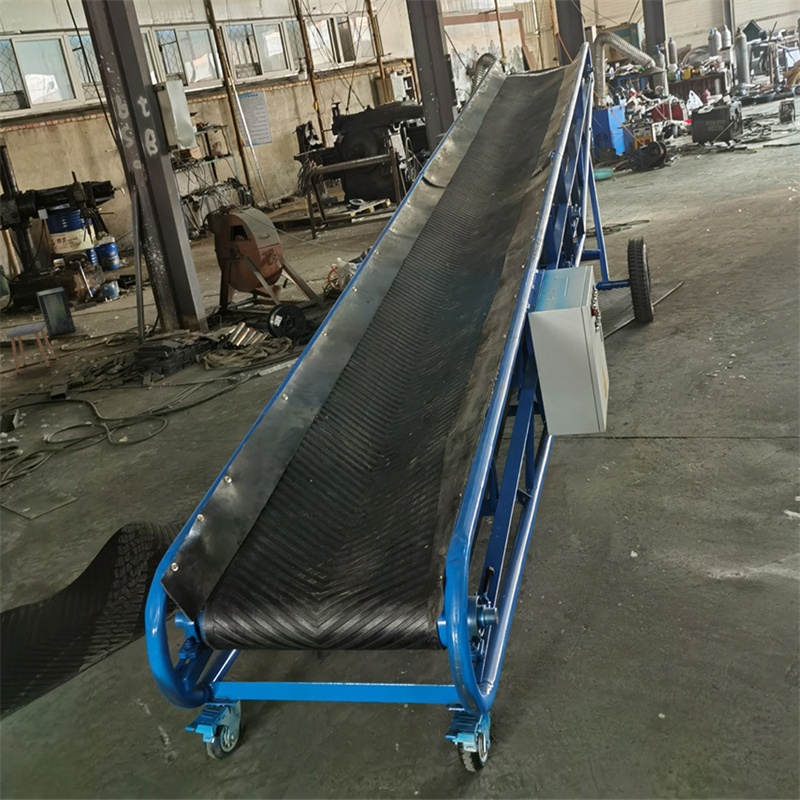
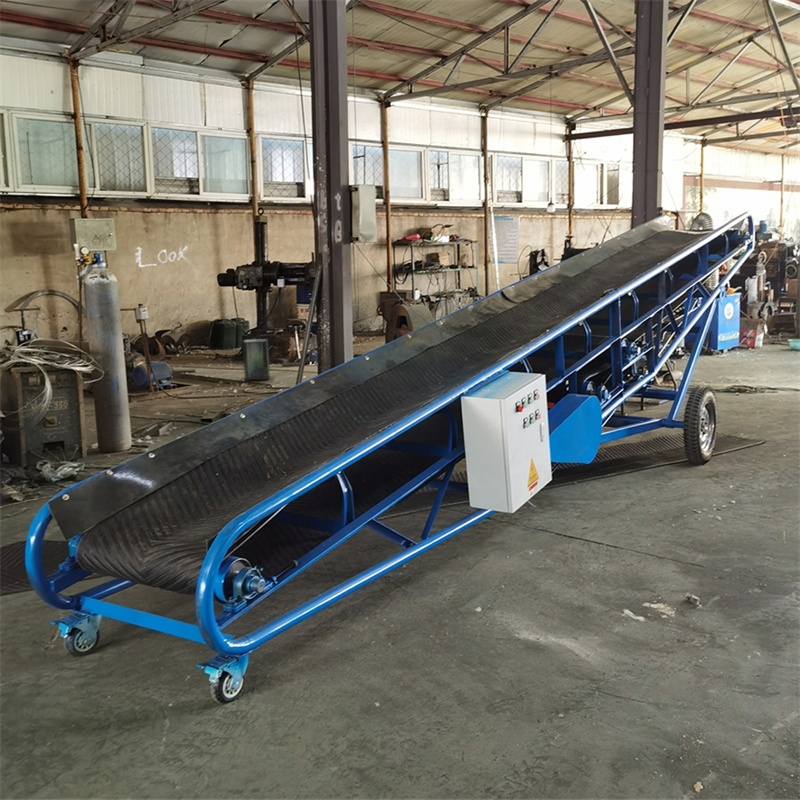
stool: present [7,323,56,373] -> none [192,360,233,401]

